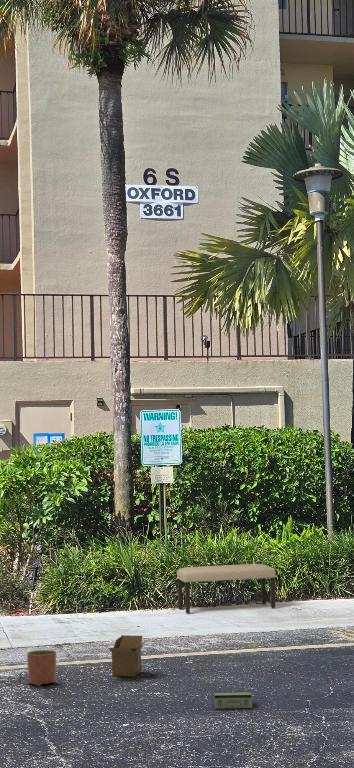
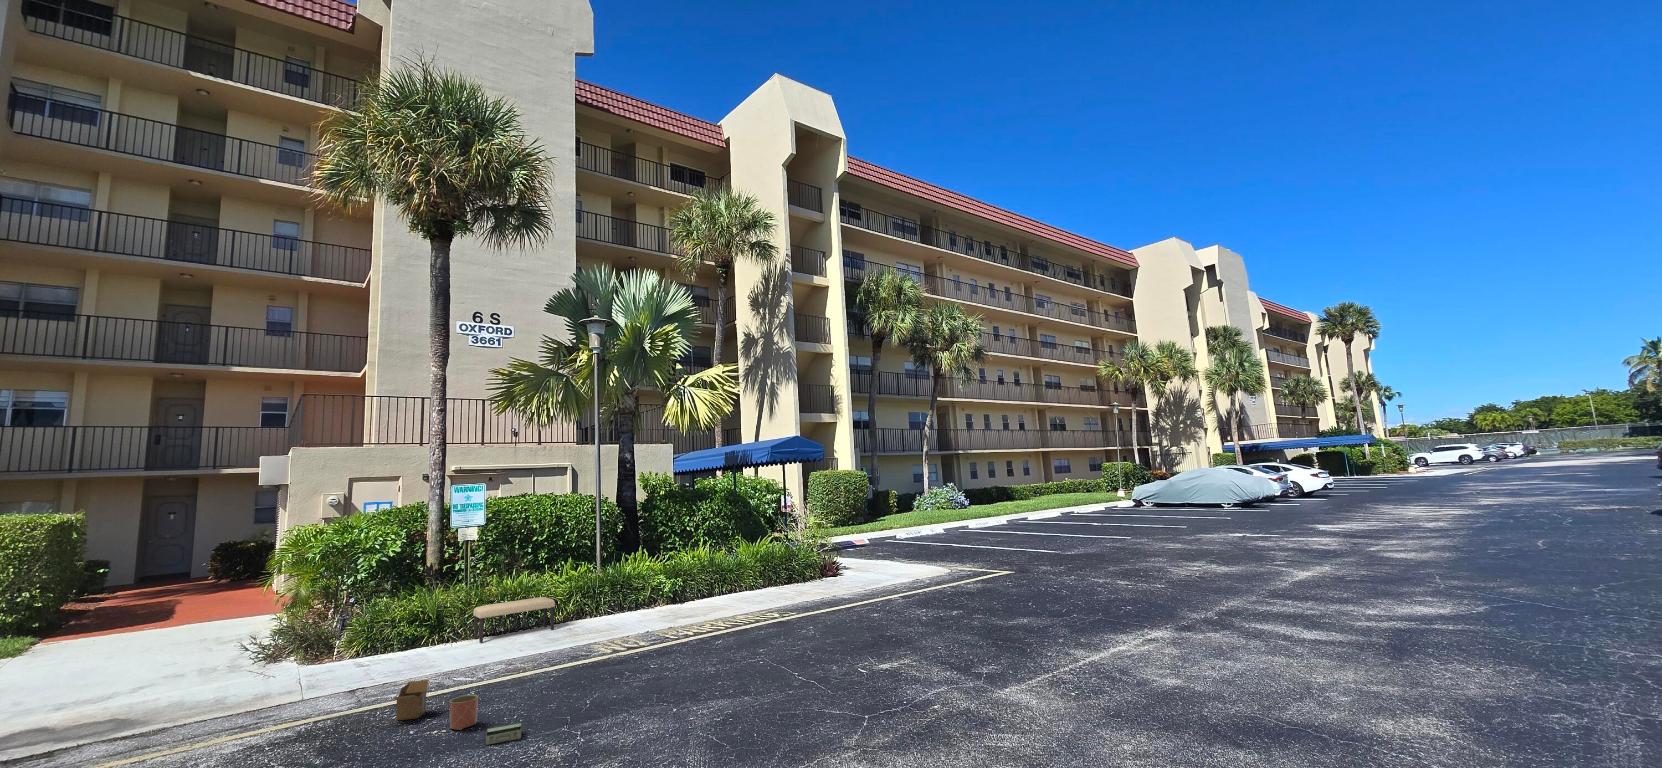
planter: present [27,650,56,686] -> present [450,695,478,730]

